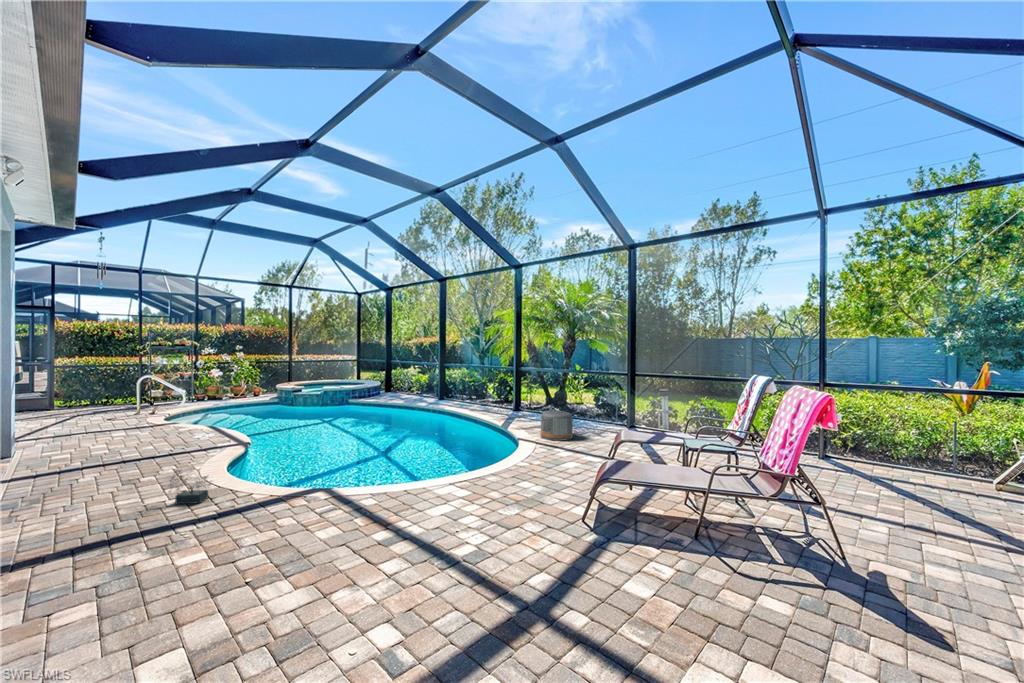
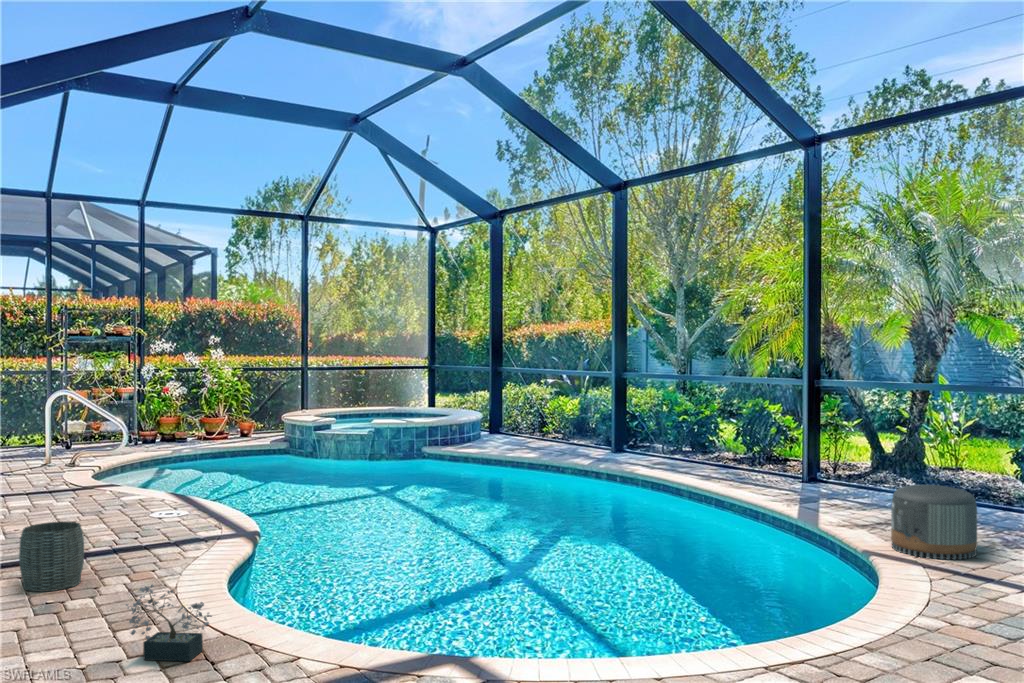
woven basket: none [111,441,149,477] -> present [19,522,84,592]

